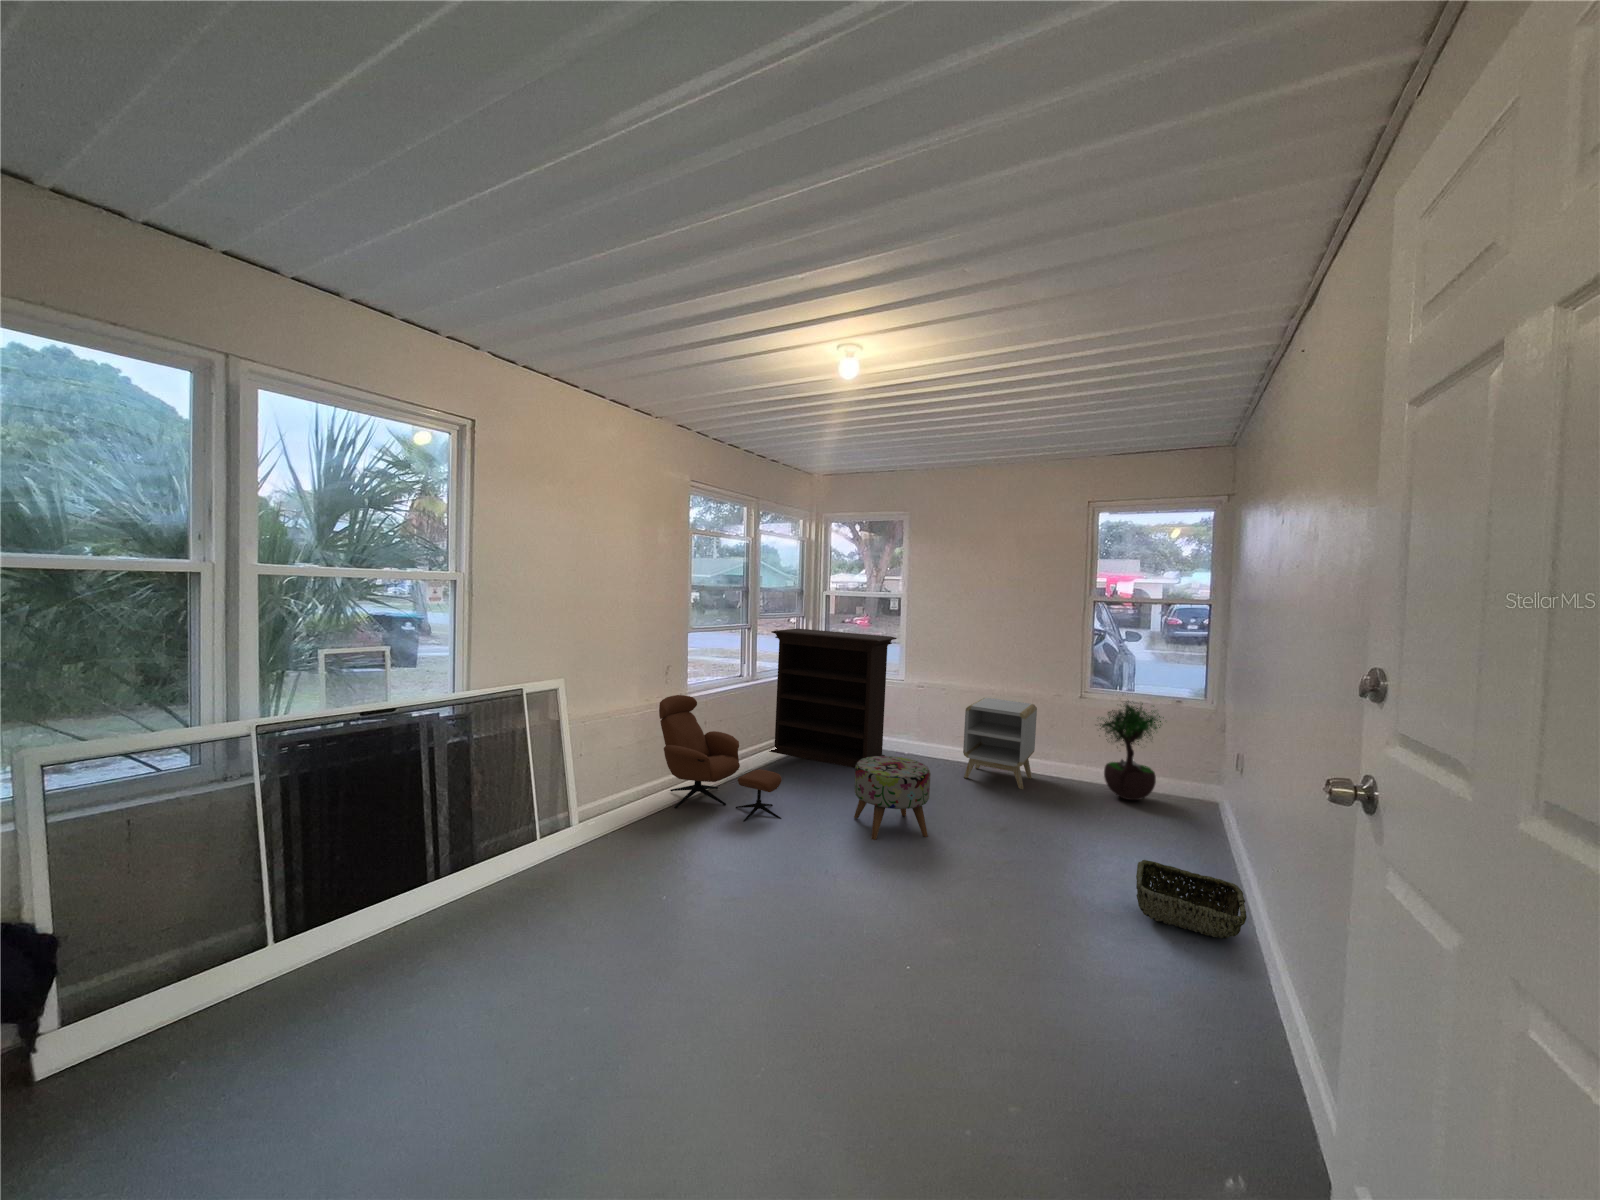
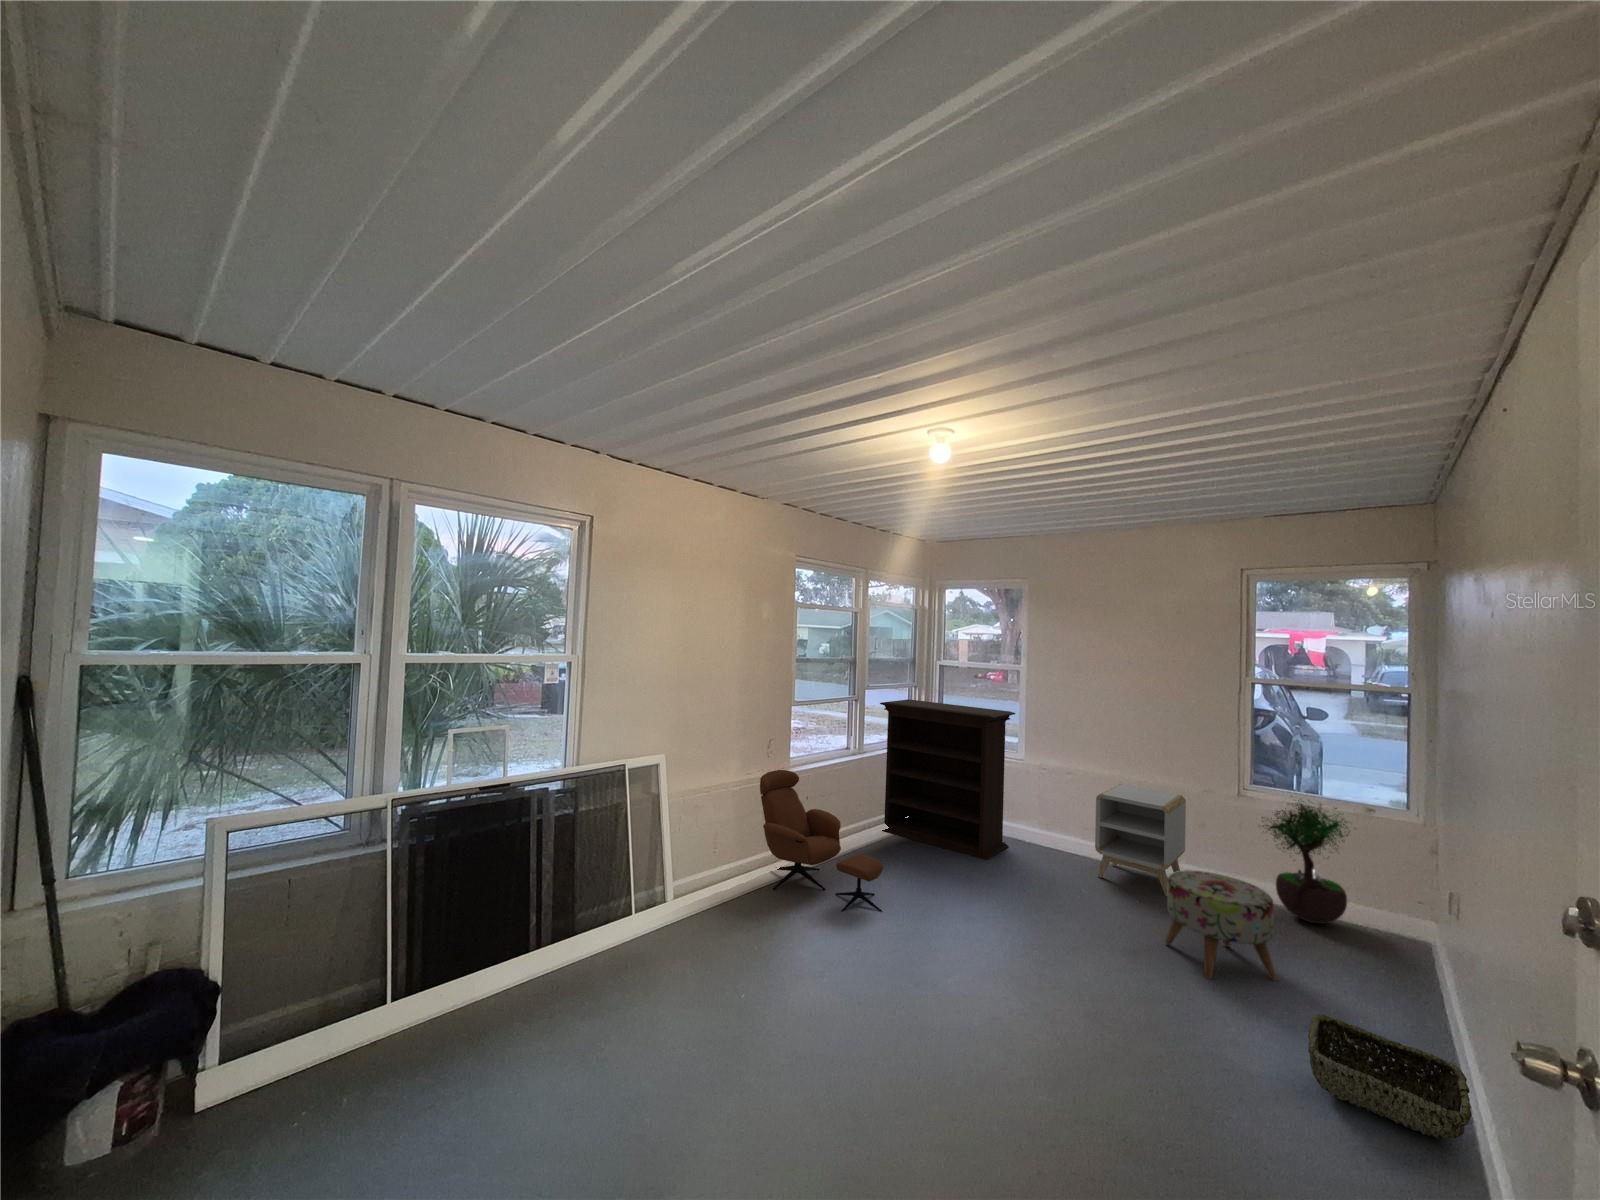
ottoman: present [854,756,931,840] -> present [1165,870,1277,981]

